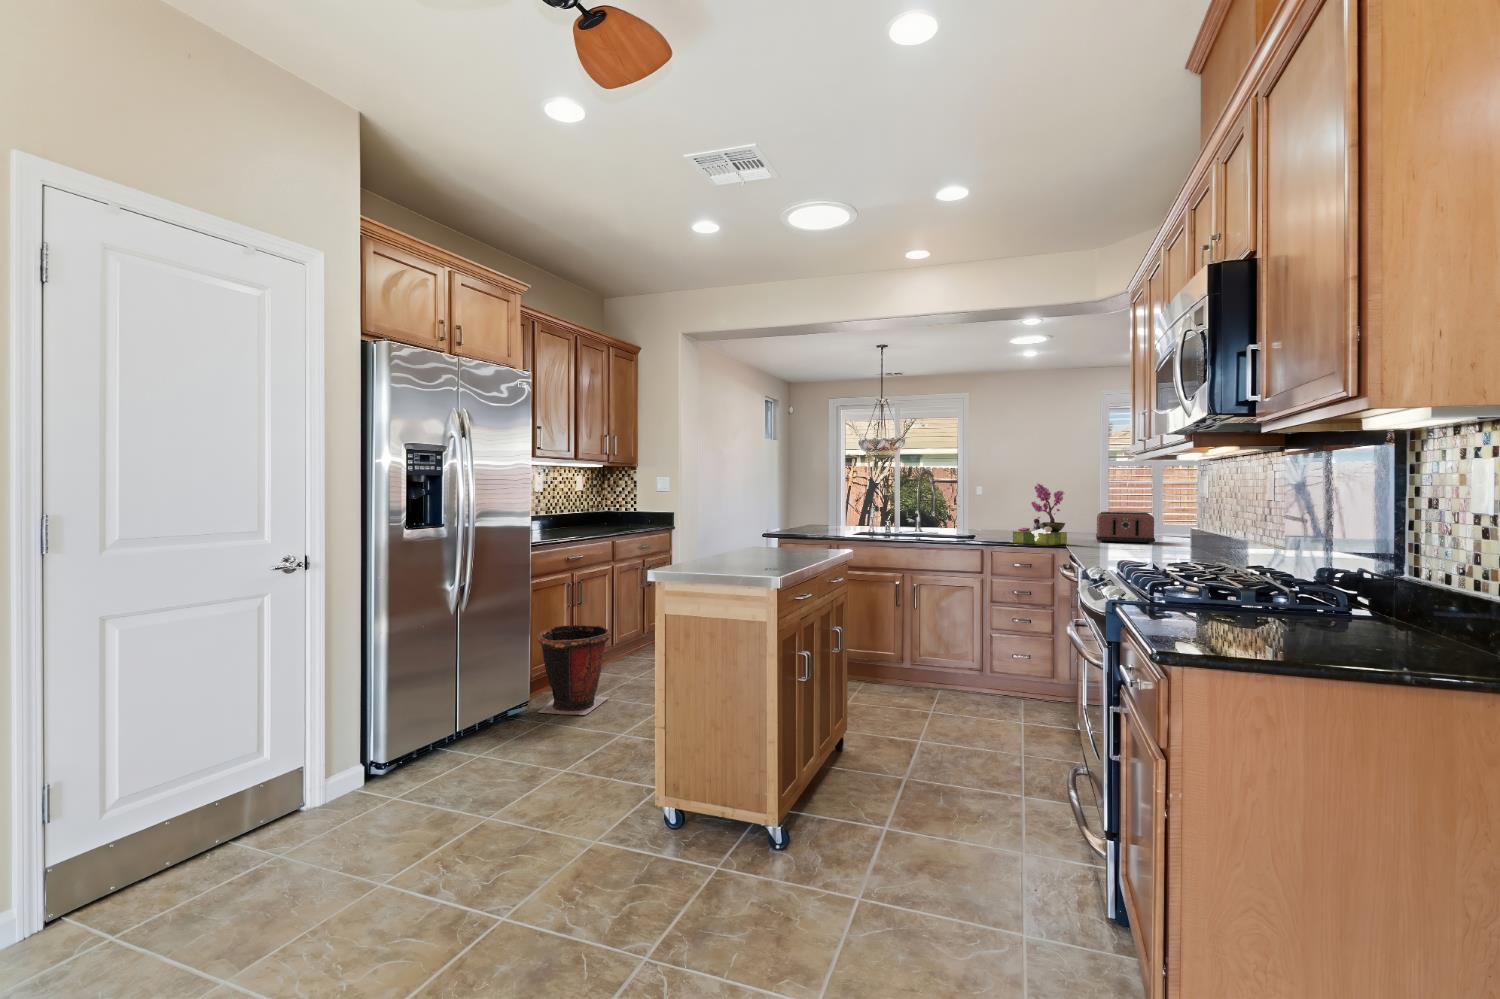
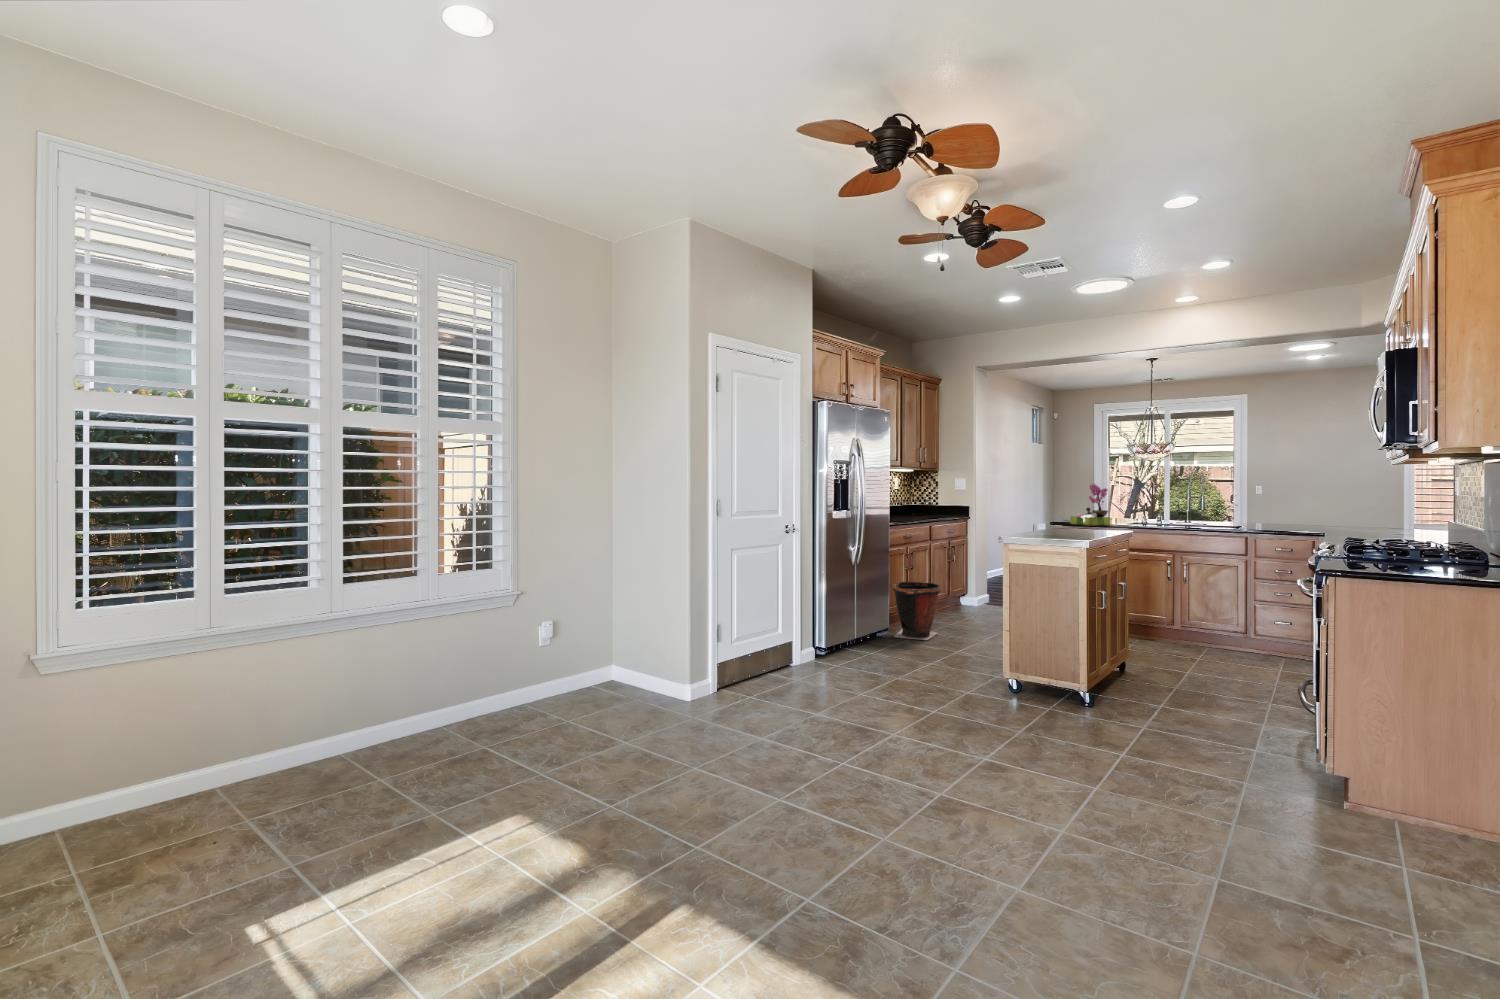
flower arrangement: present [1013,483,1067,546] -> present [1071,484,1110,526]
toaster: present [1096,512,1155,544] -> none [1358,507,1419,534]

